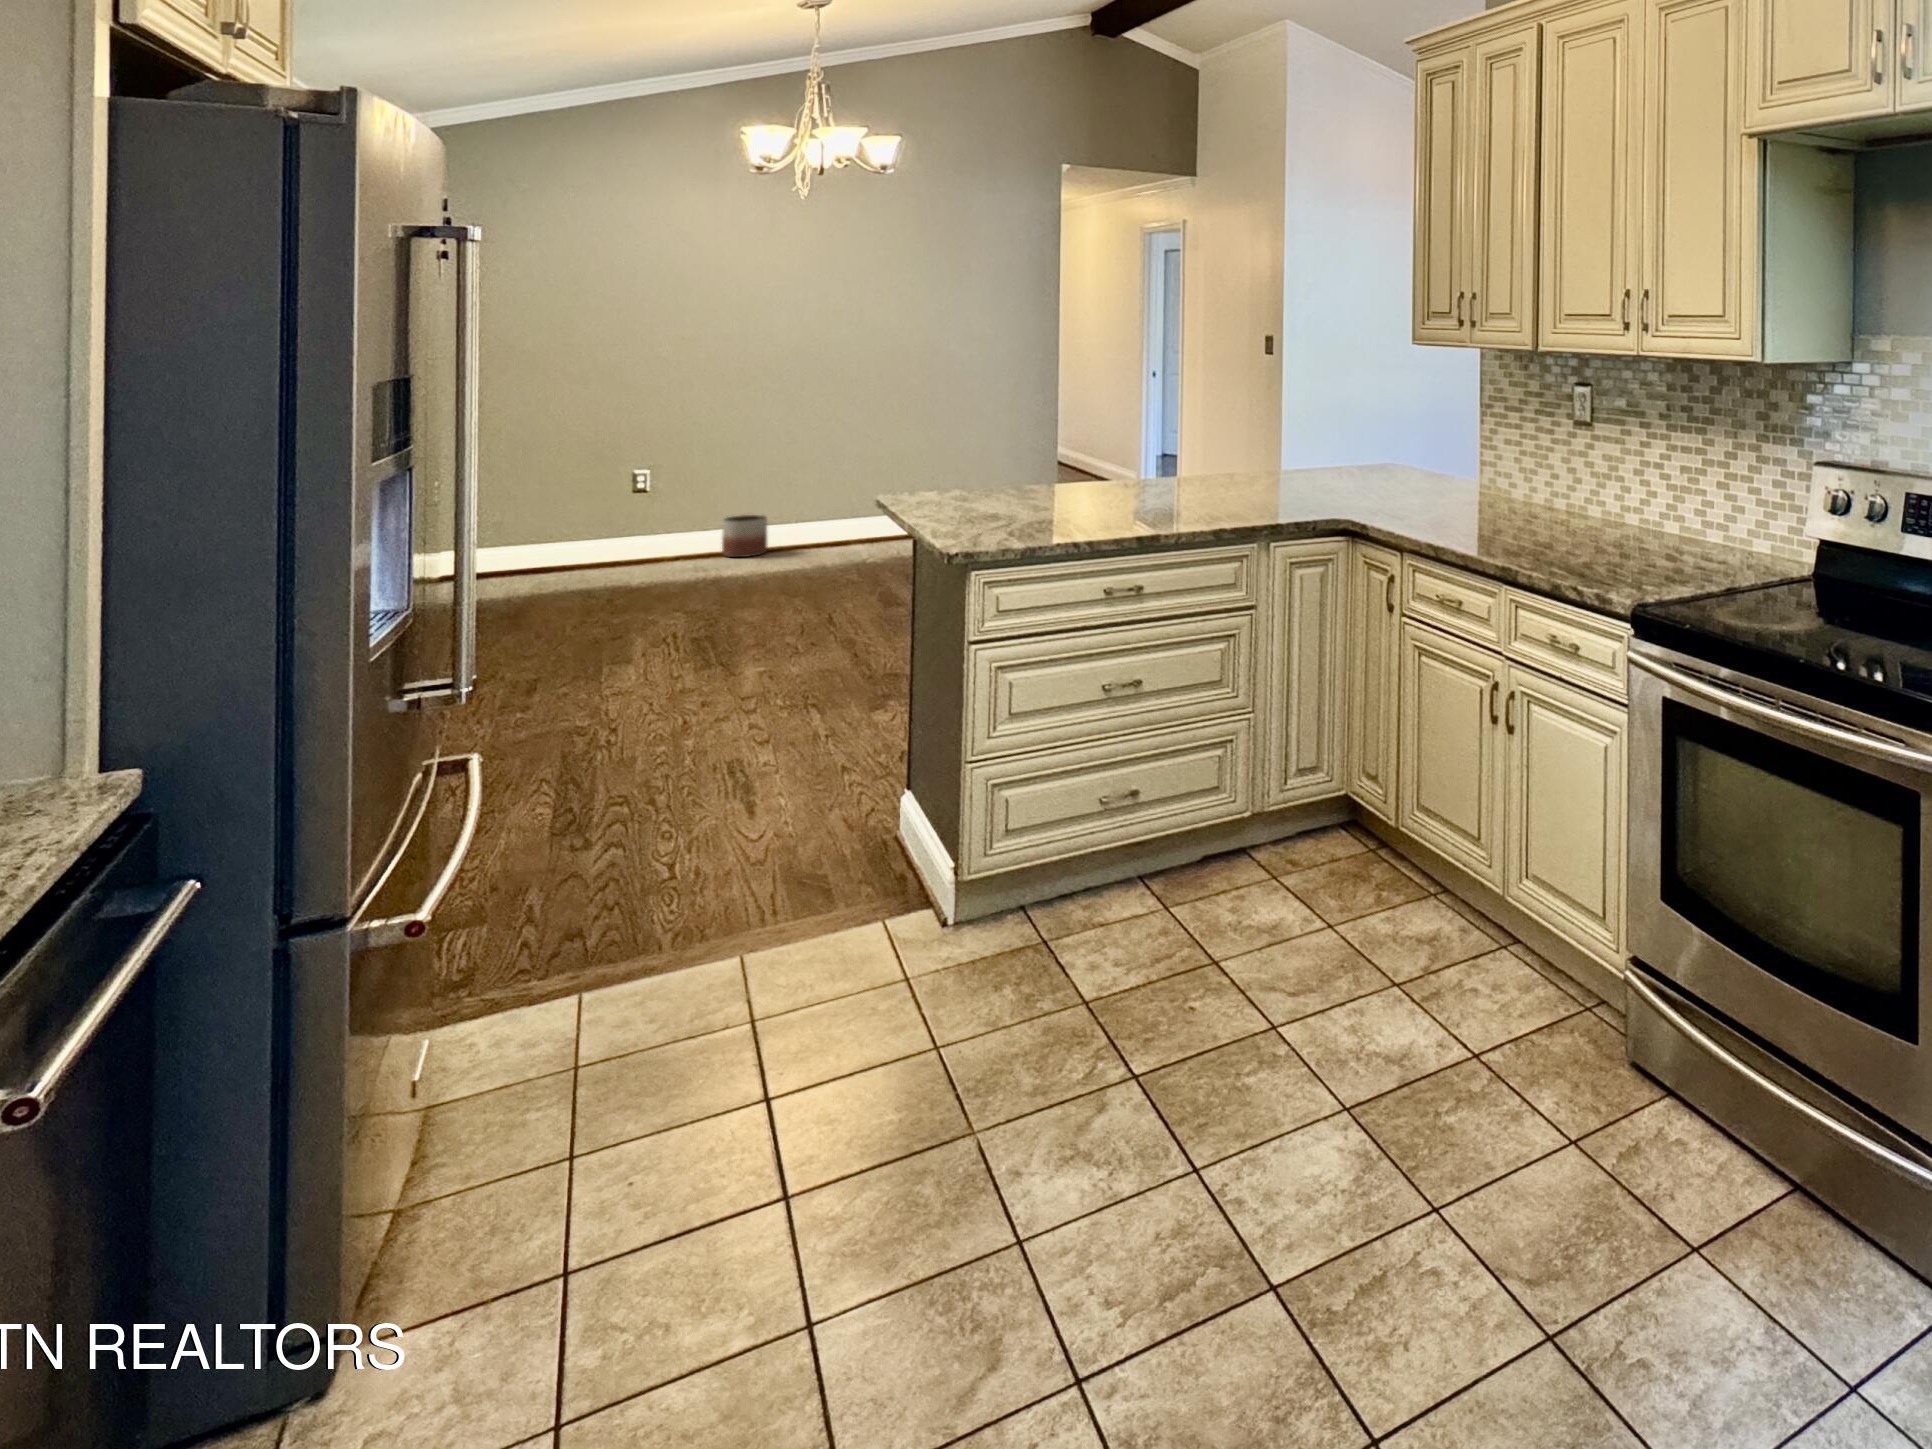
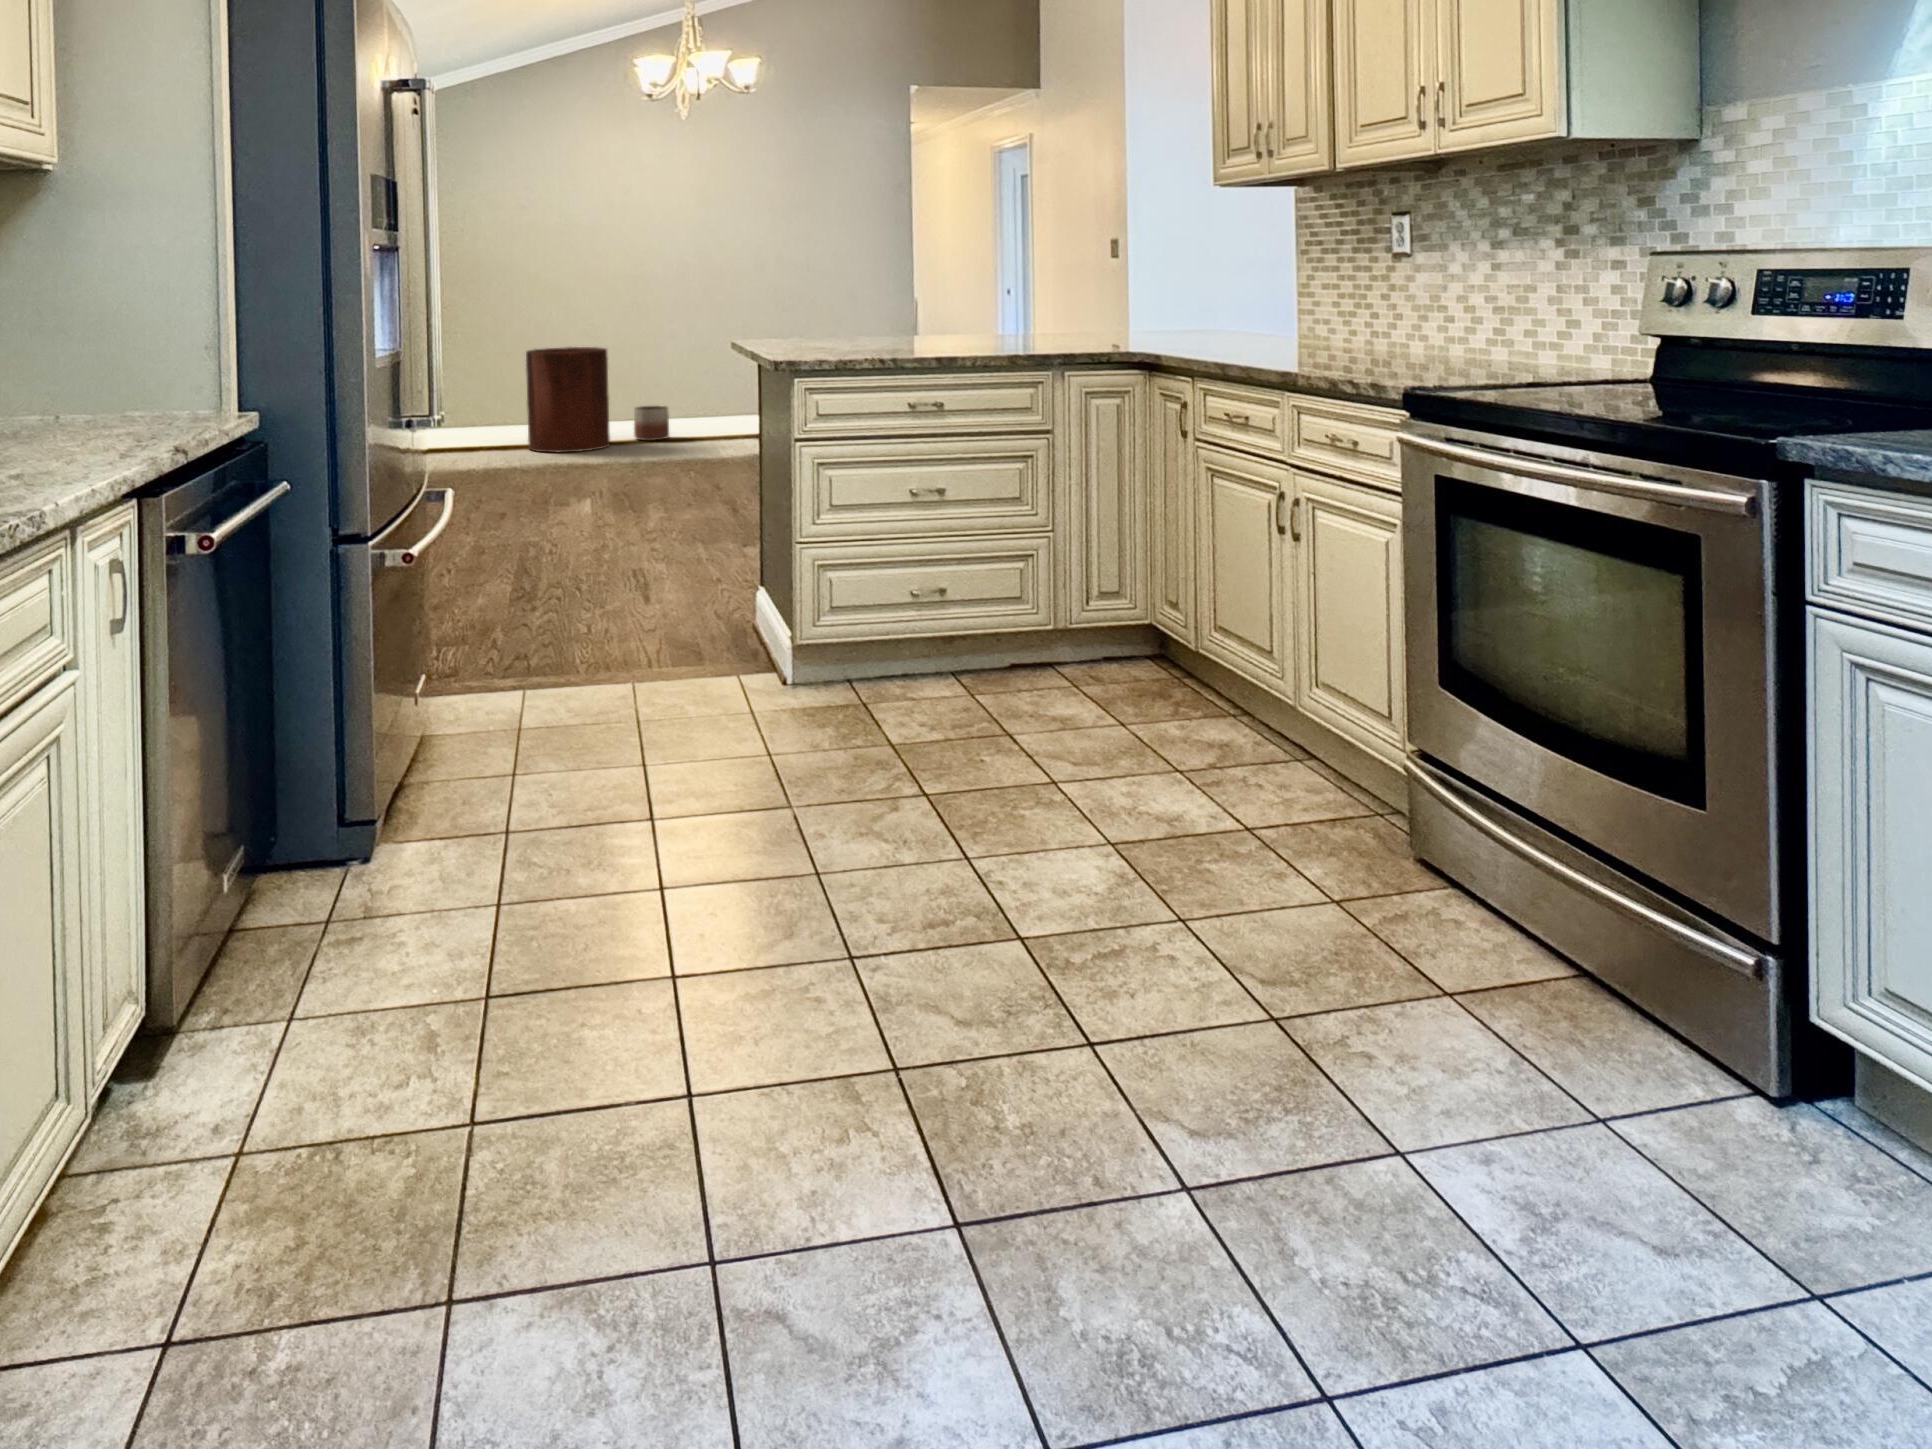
trash can: none [578,450,690,580] -> present [526,347,610,452]

